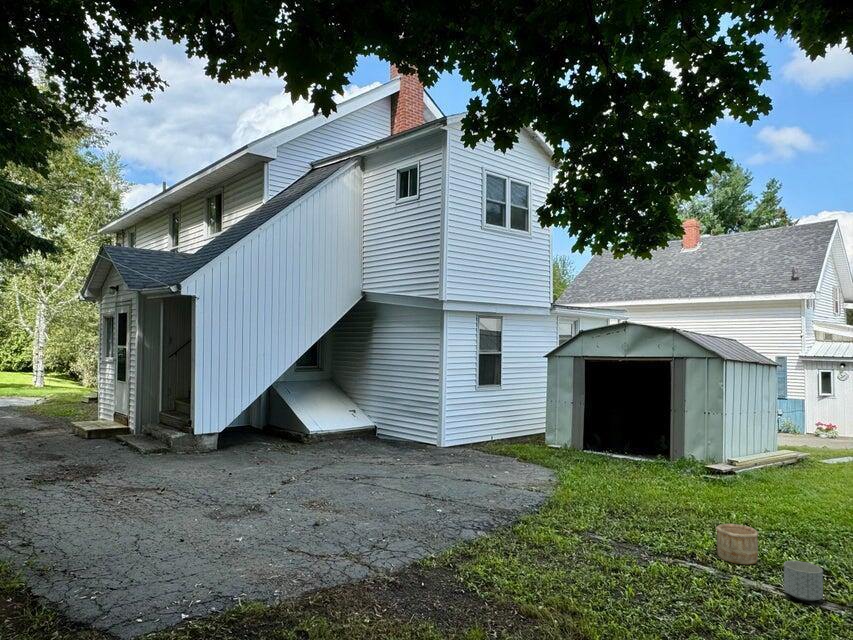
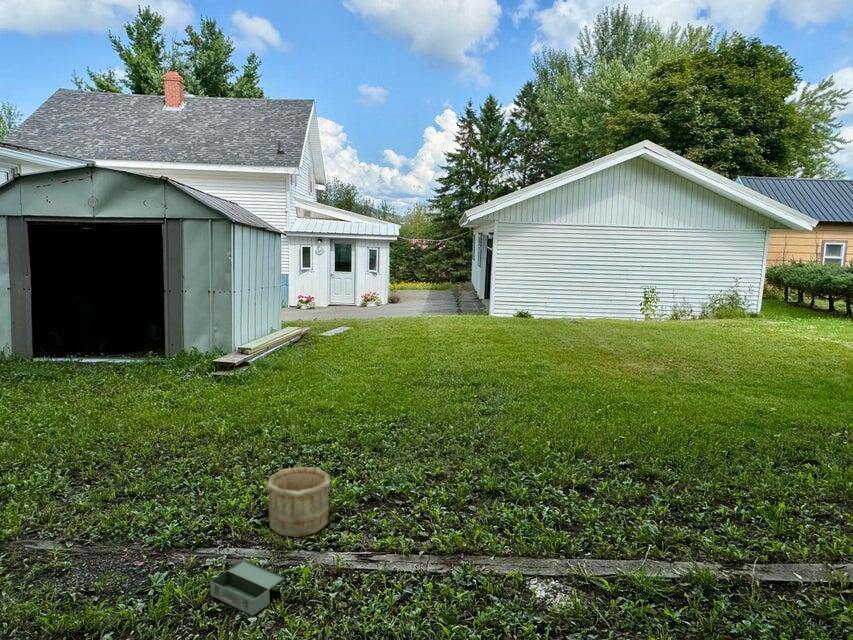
toolbox: none [677,558,717,580] -> present [211,561,285,616]
planter: present [784,561,823,601] -> none [392,522,446,591]

